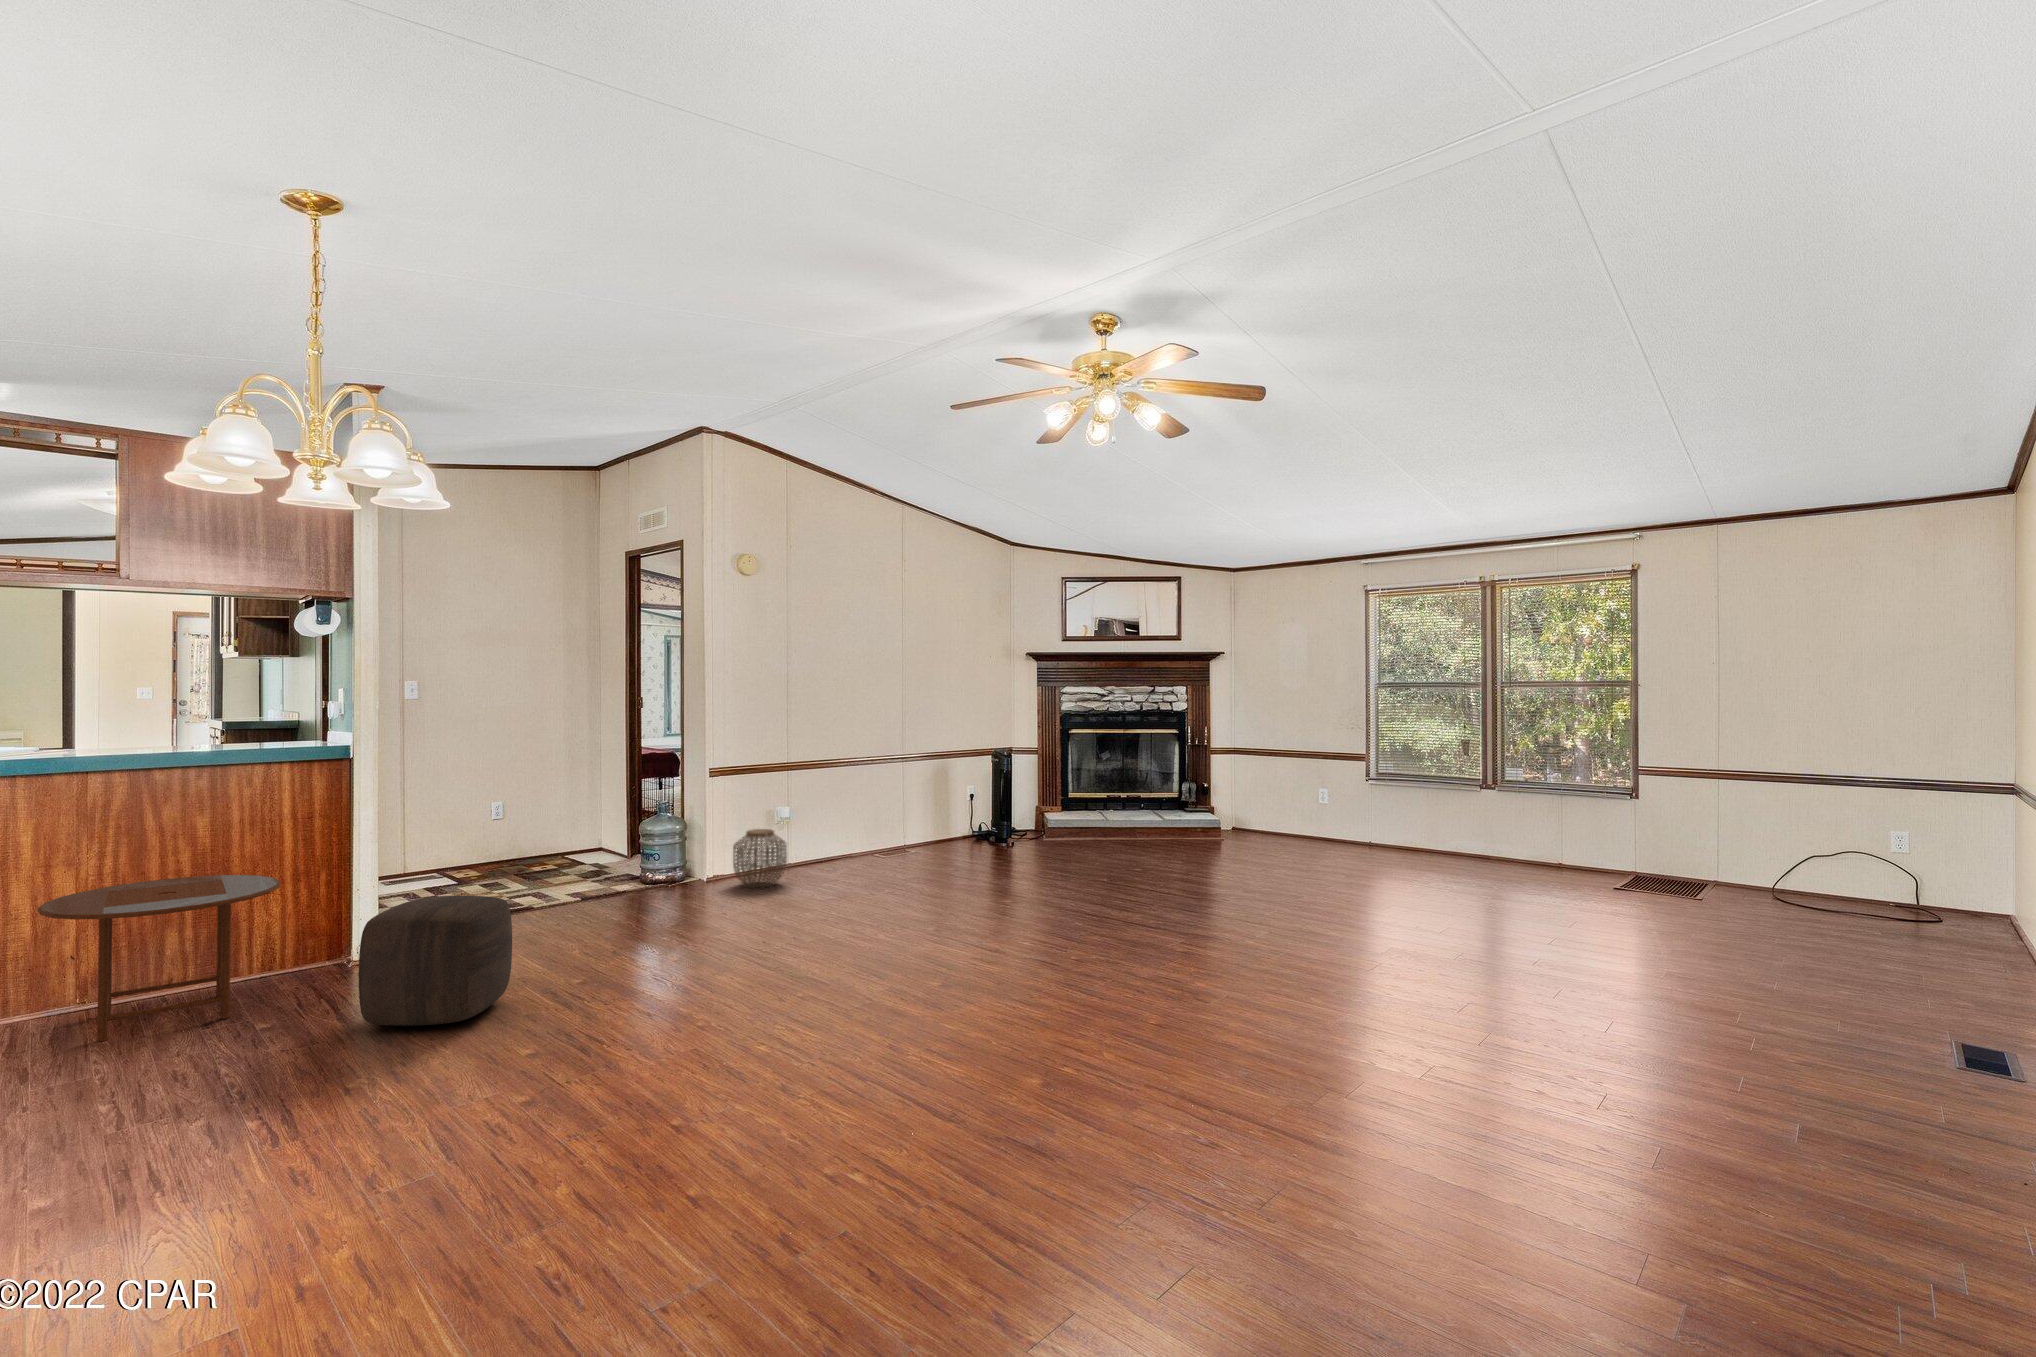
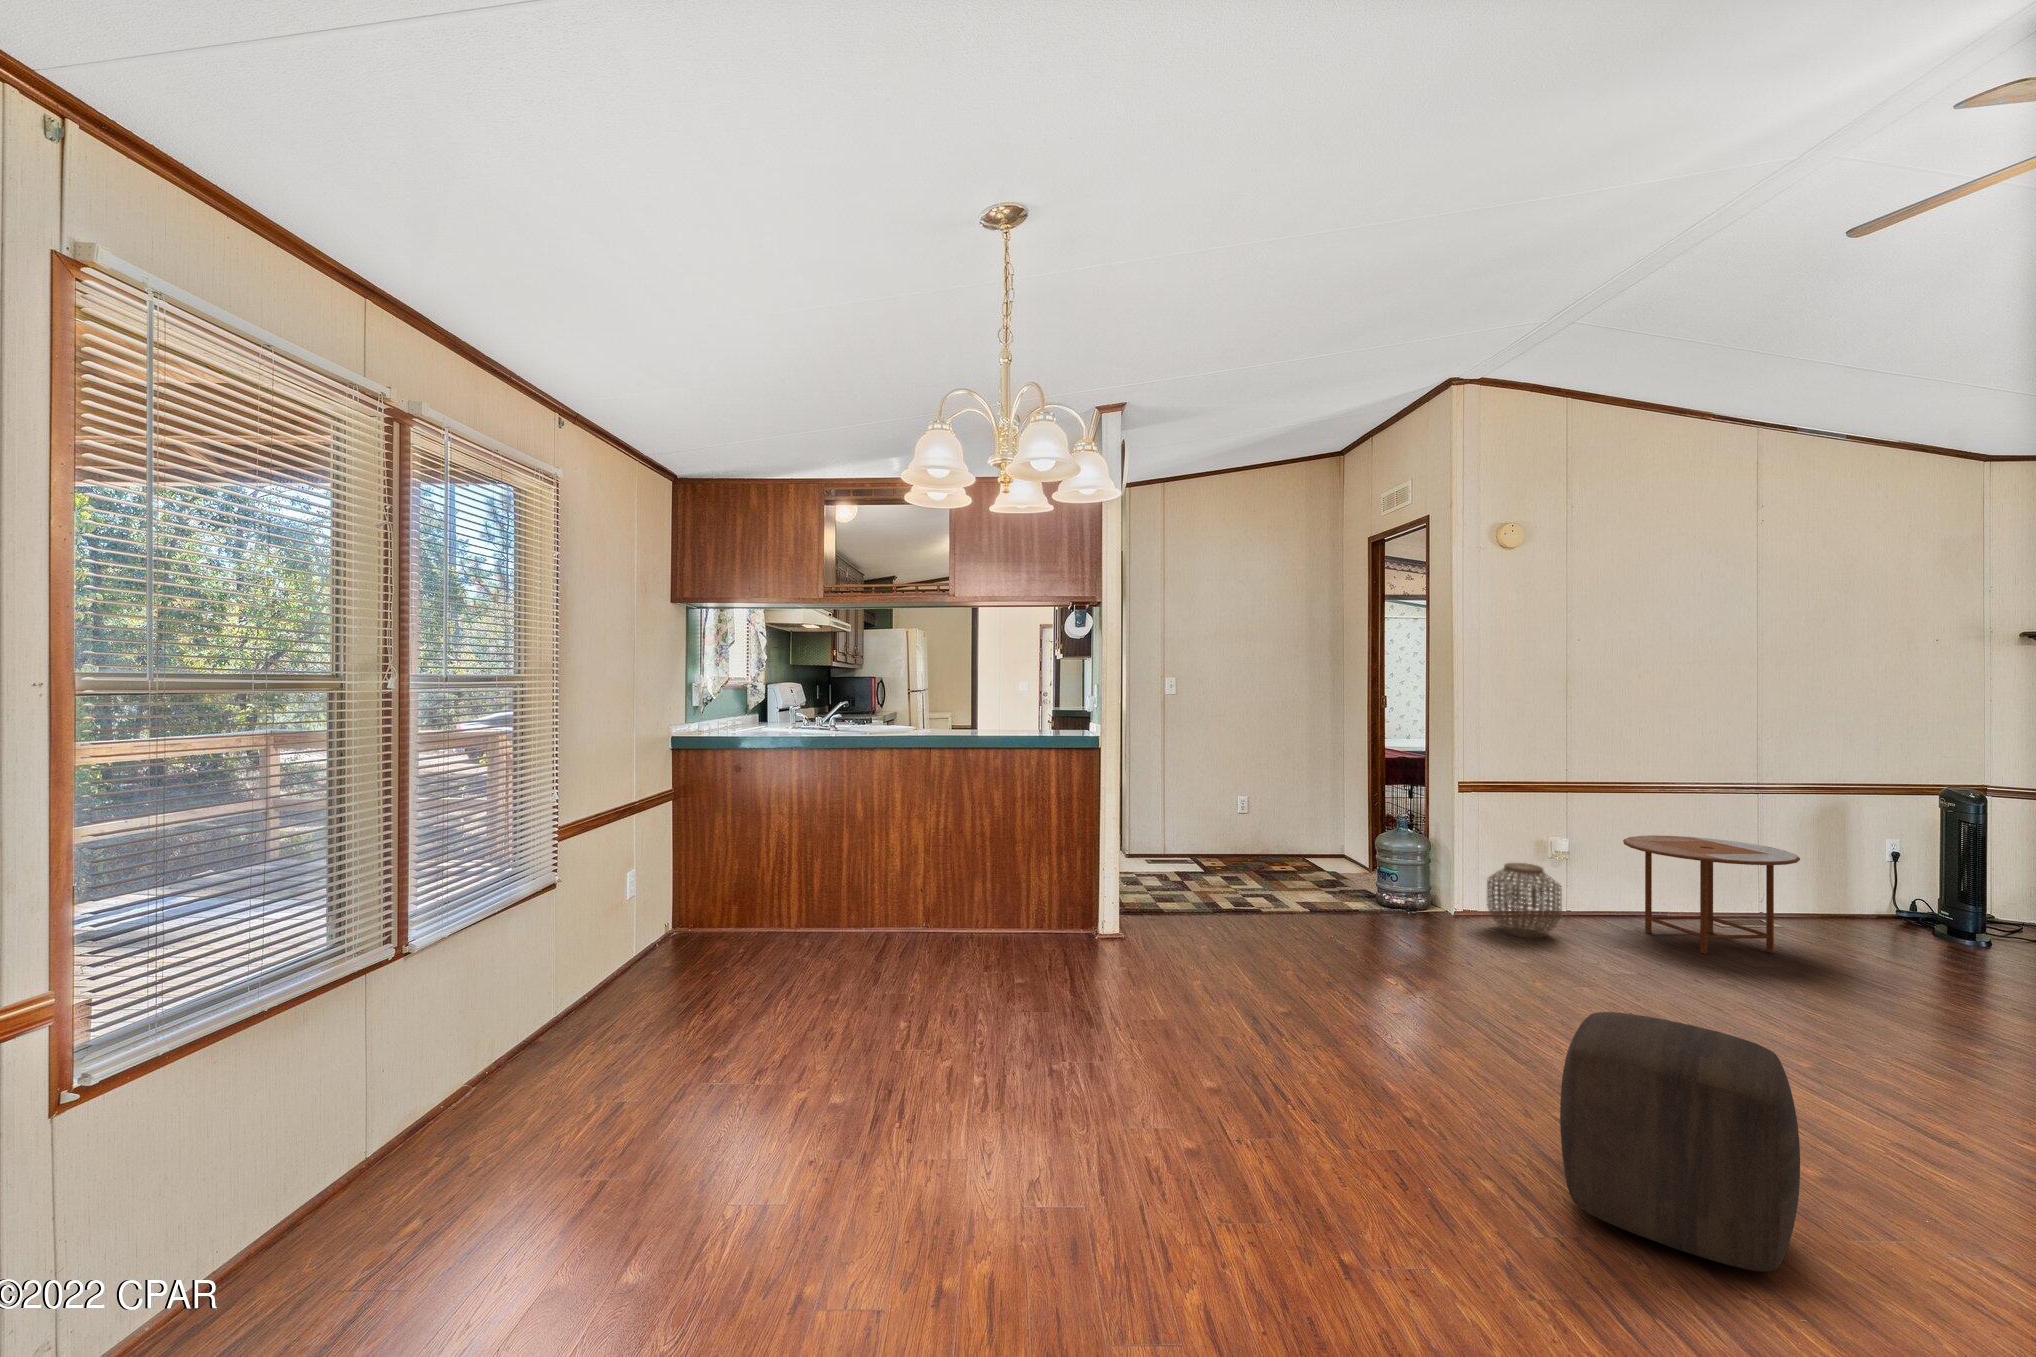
side table: present [37,875,281,1042] -> present [1623,835,1800,954]
ottoman: present [359,895,512,1026] -> present [1560,1012,1800,1271]

